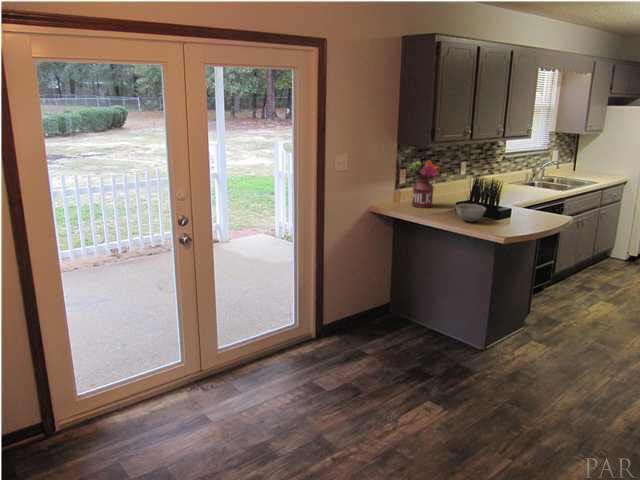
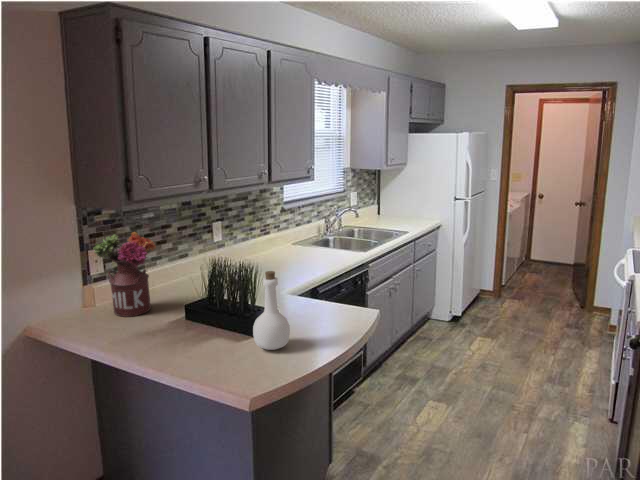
bottle: none [502,183,524,227] -> present [253,271,290,350]
bowl: present [456,204,486,222] -> none [170,309,226,346]

